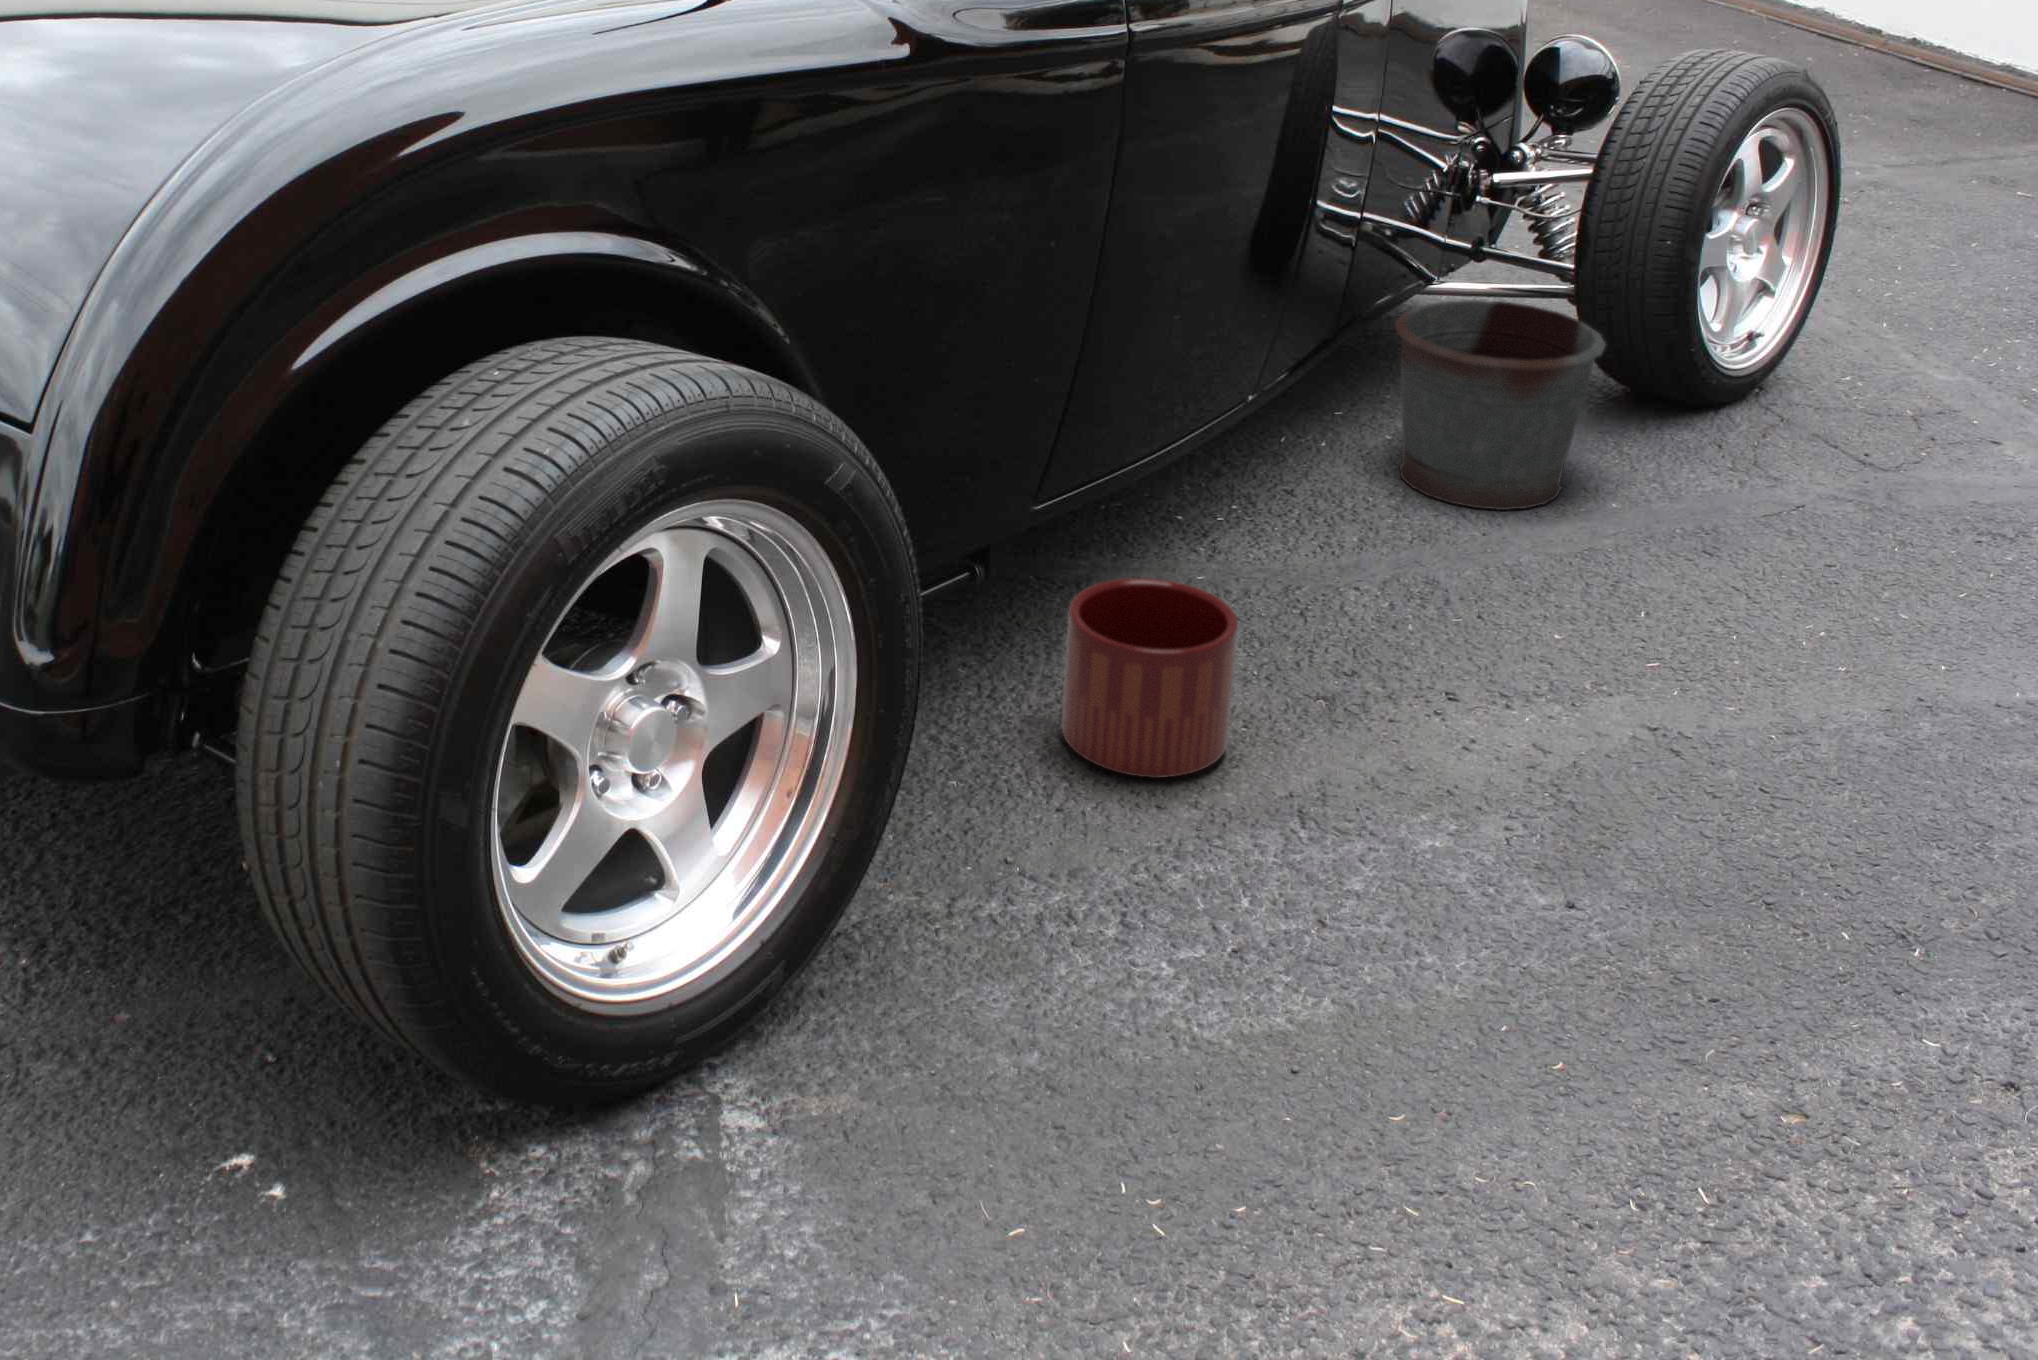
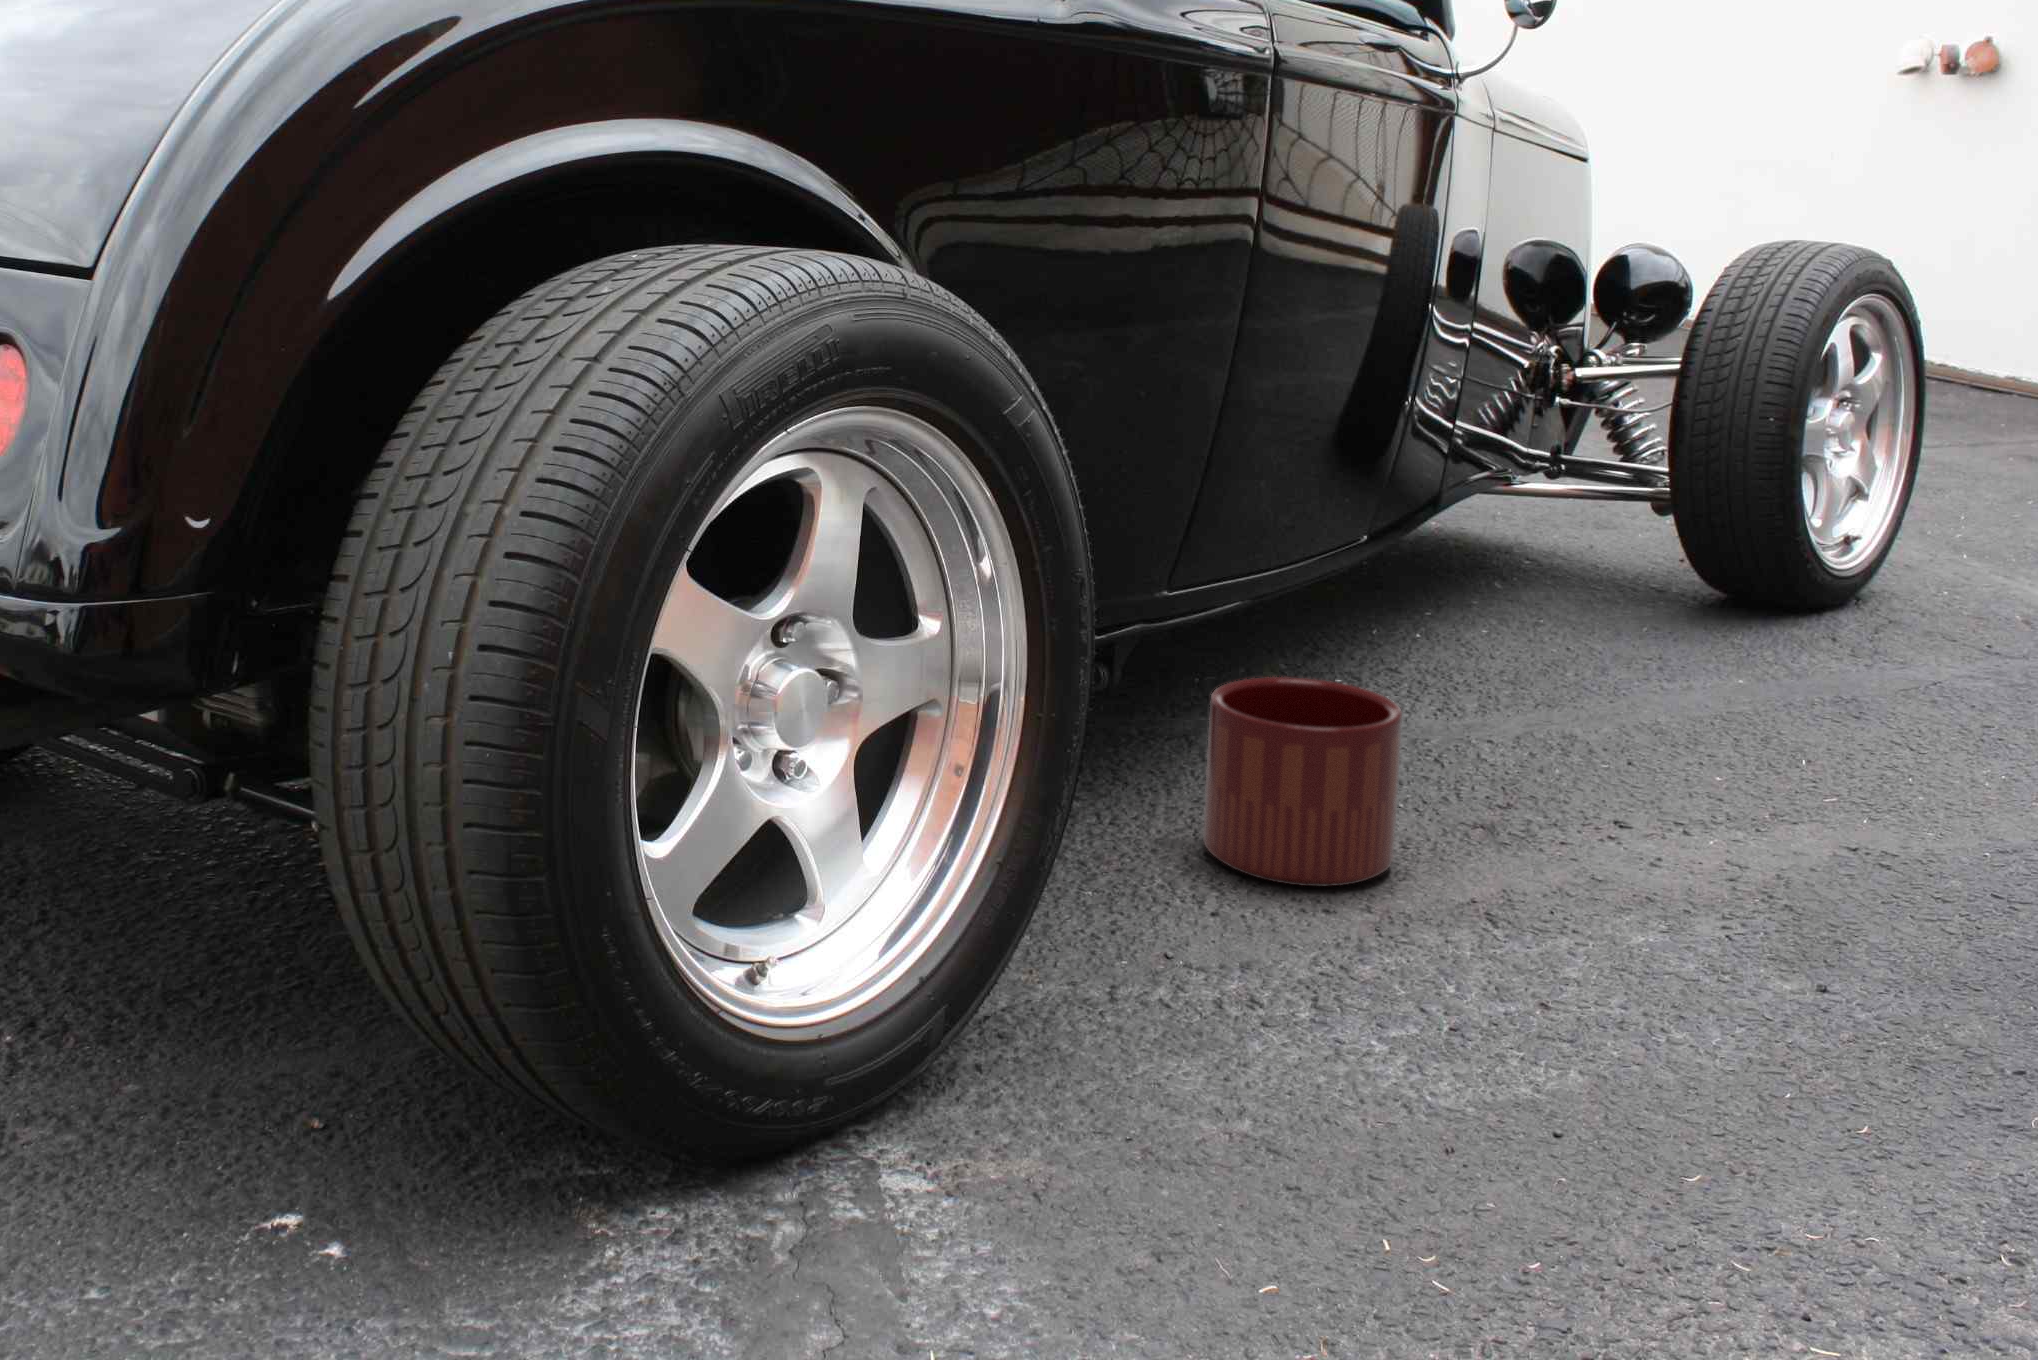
bucket: present [1395,300,1606,510] -> none [1493,480,1720,686]

